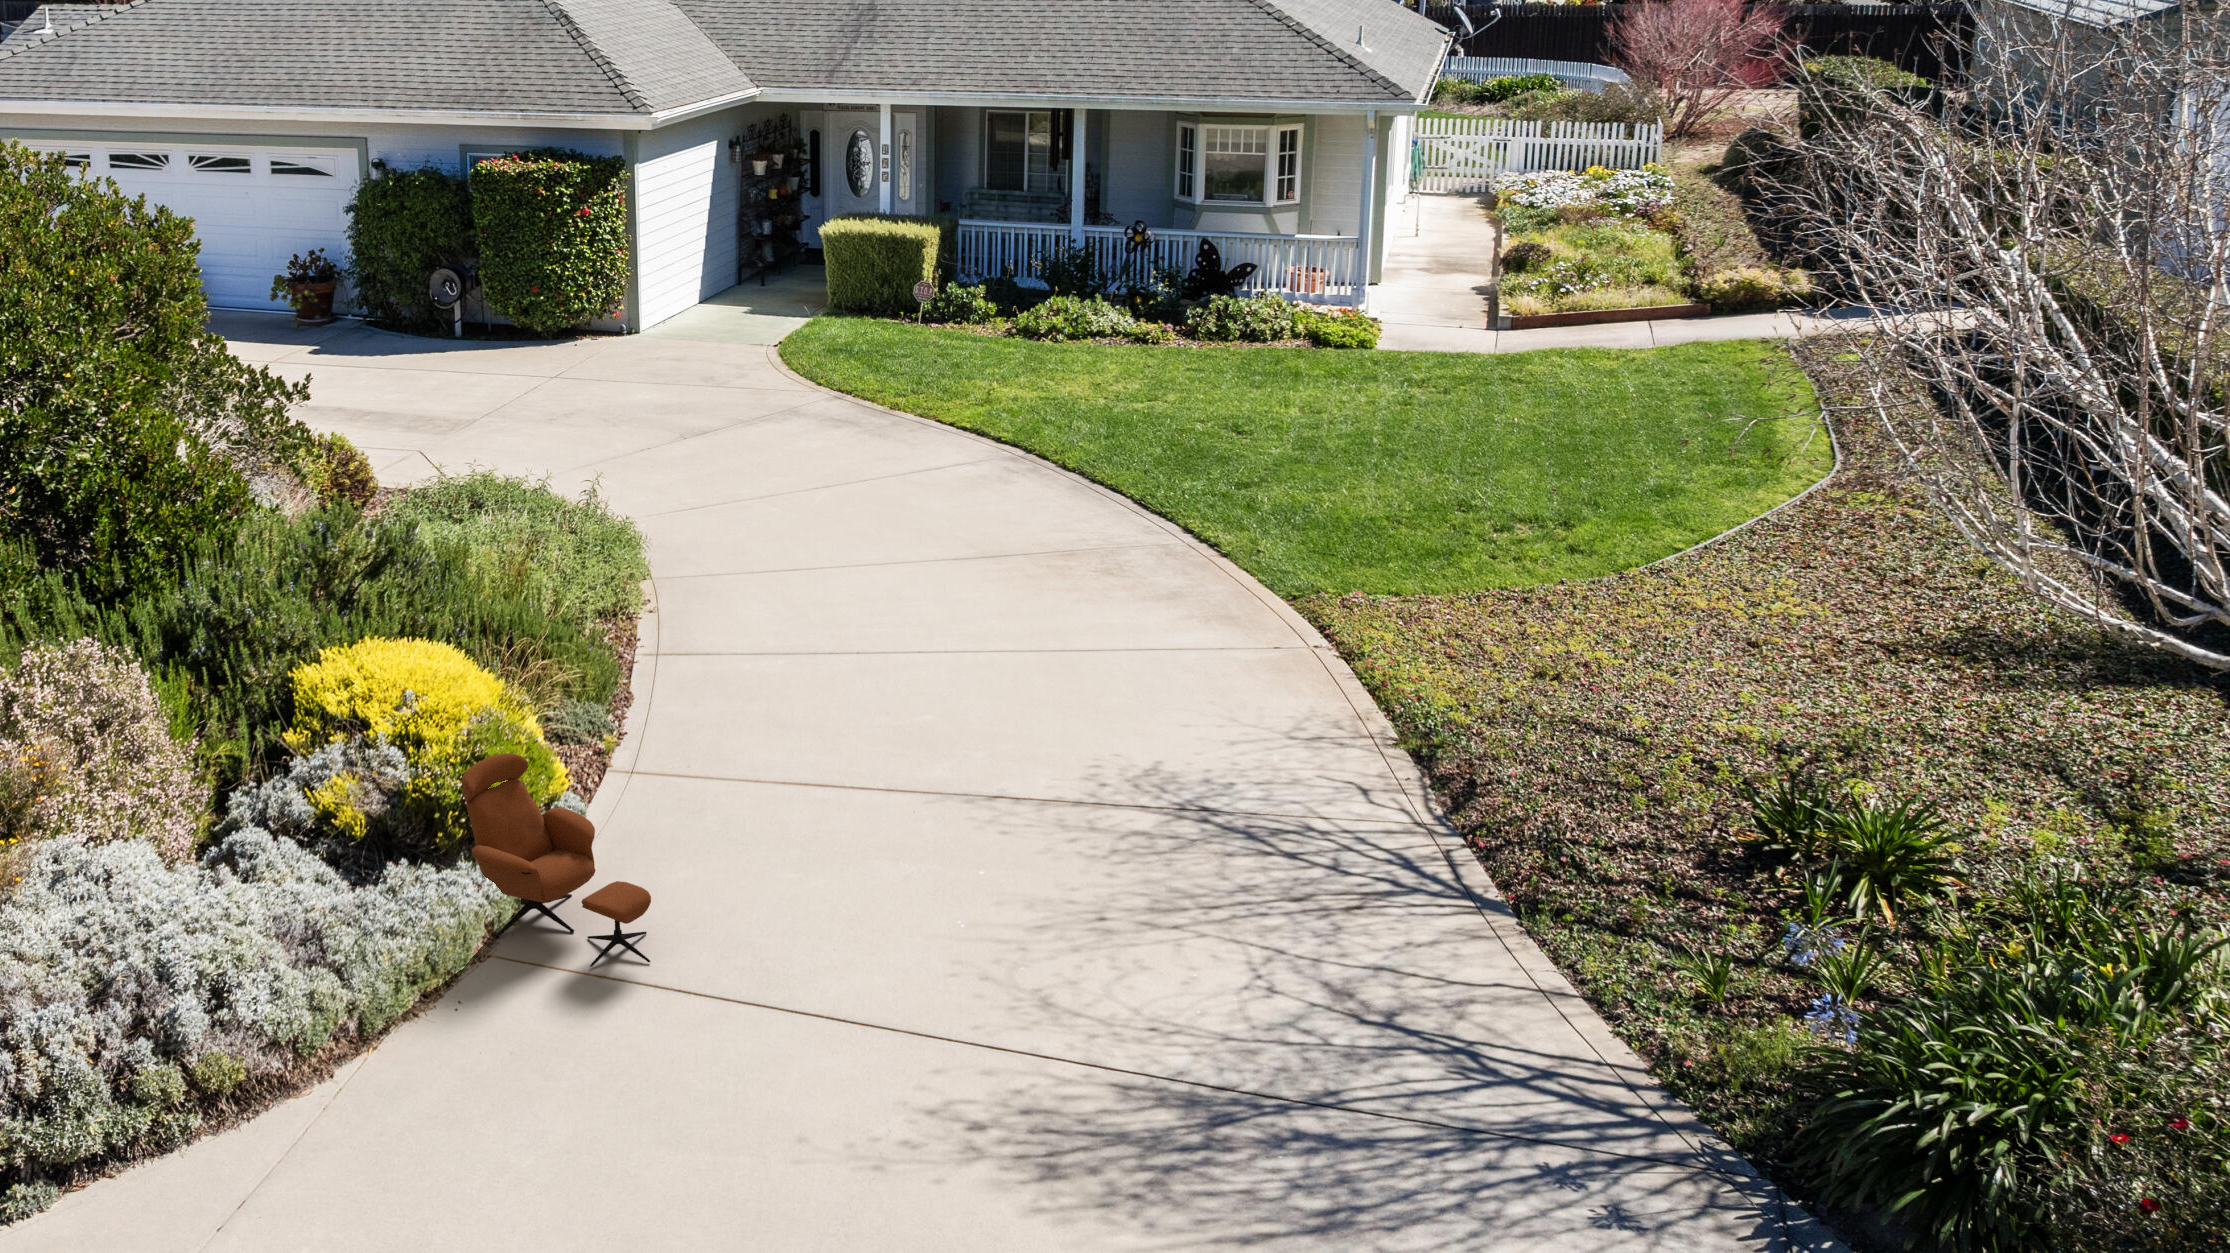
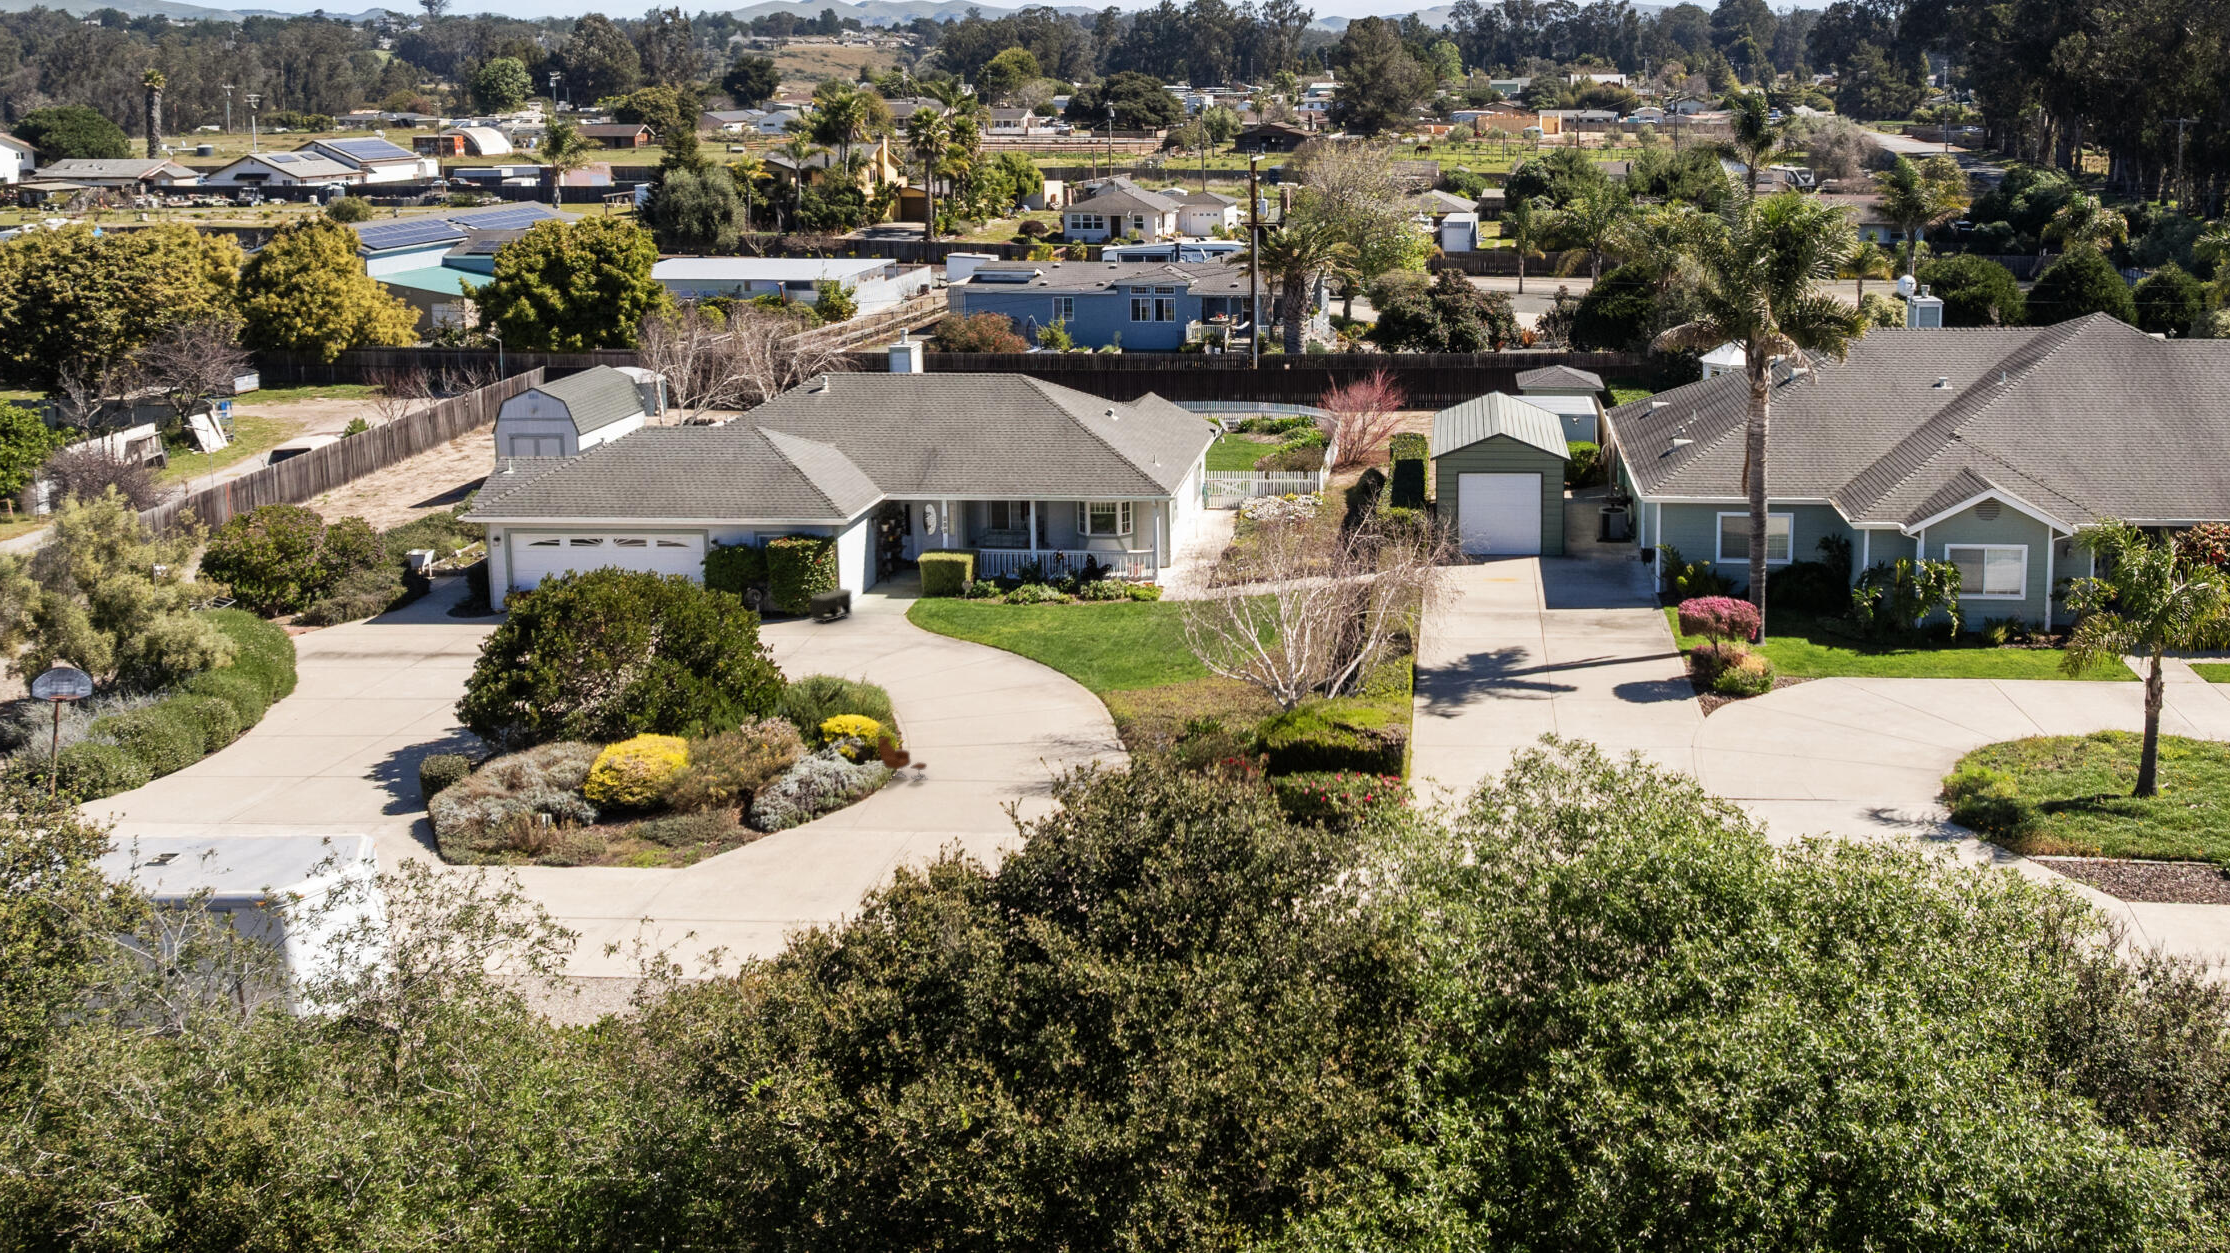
storage bench: none [561,278,658,355] -> present [810,589,852,622]

